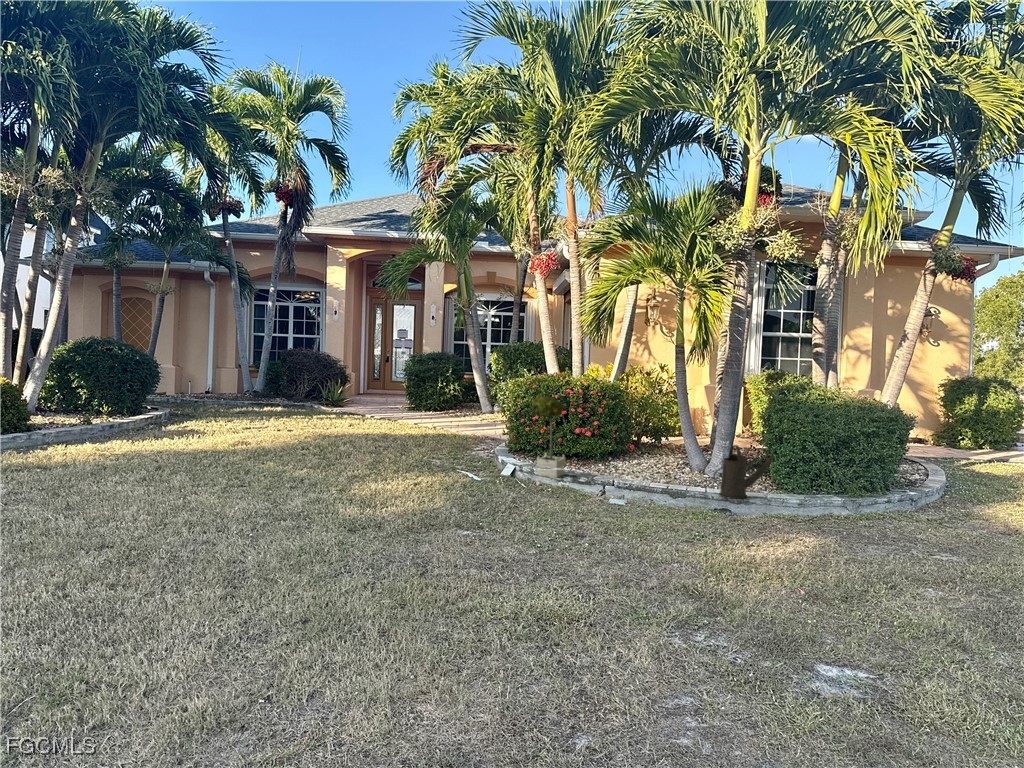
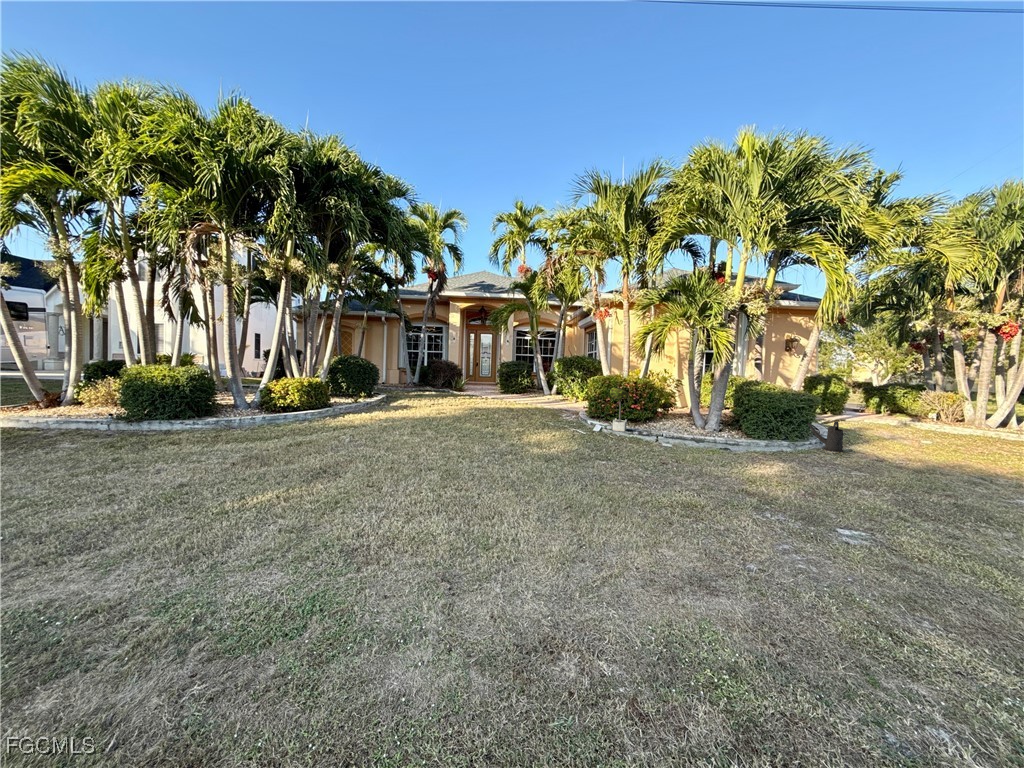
watering can: present [713,445,774,499] -> present [808,421,850,452]

